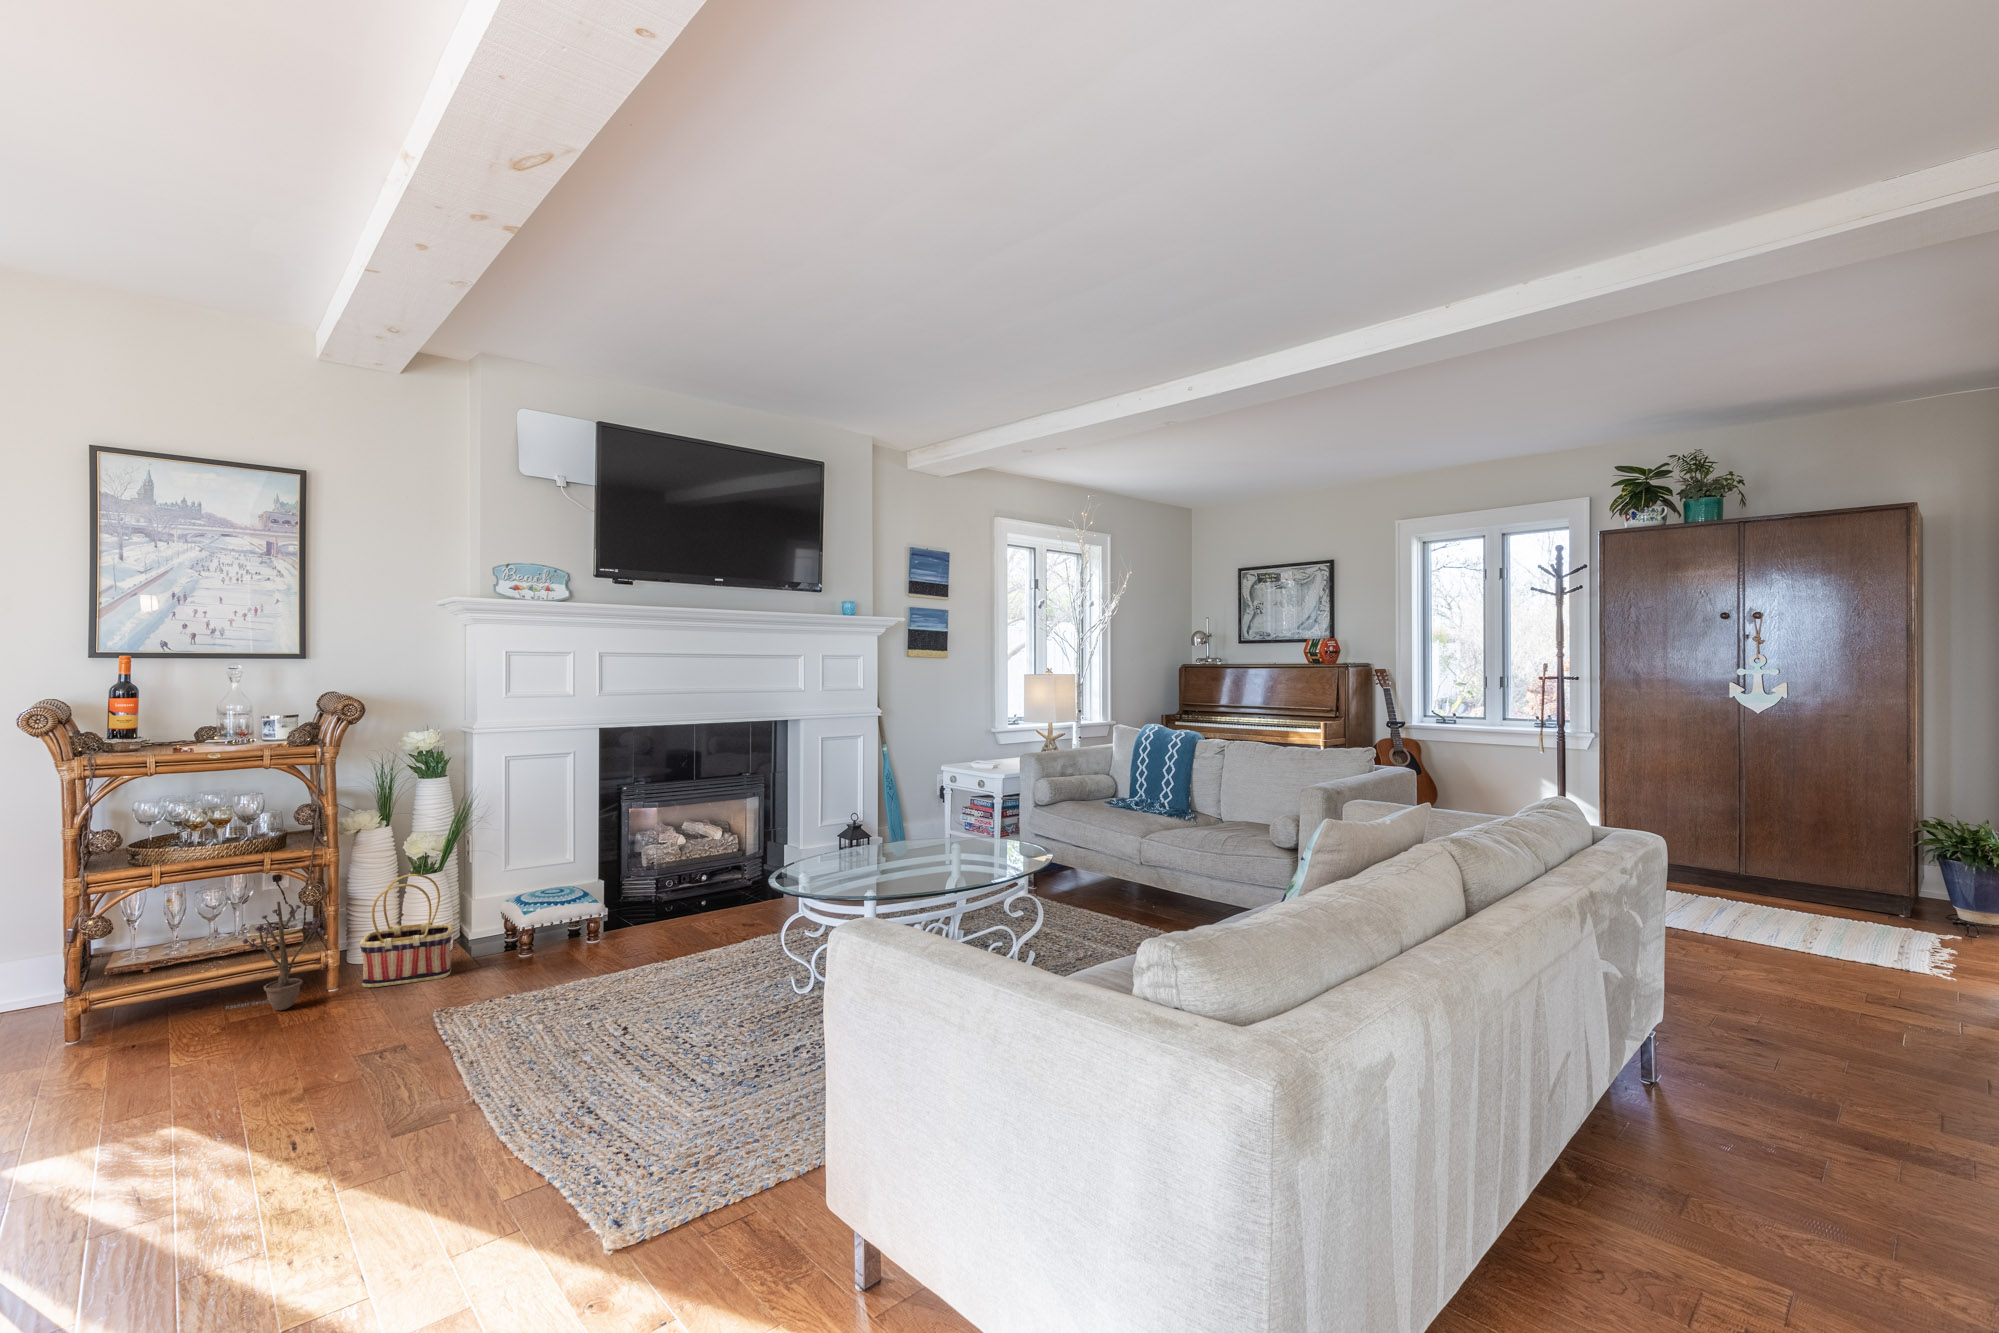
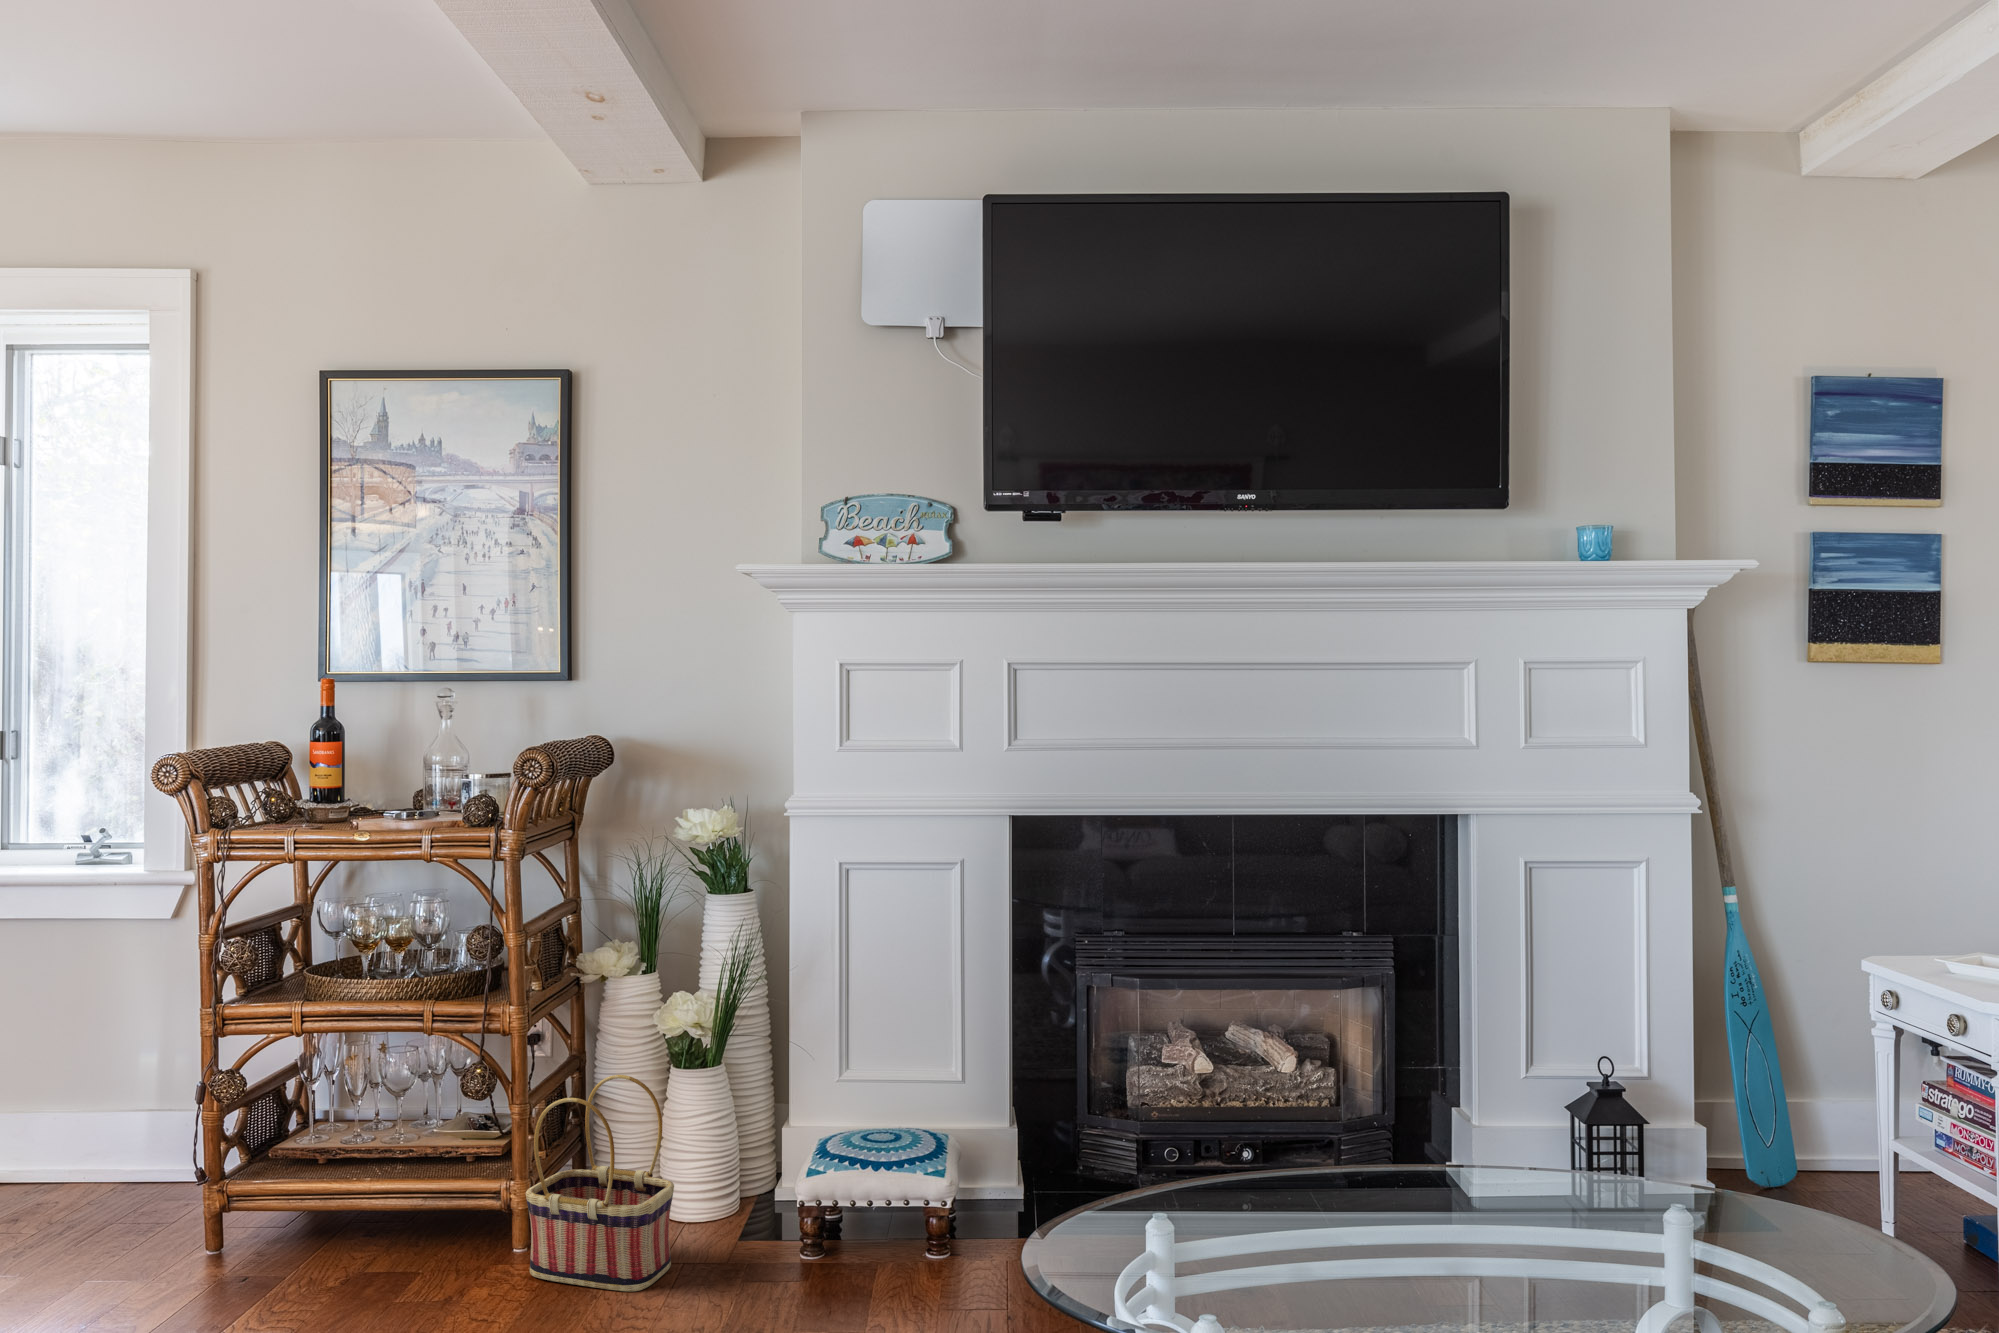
decorative plant: present [226,902,325,1010] -> none [347,1097,456,1289]

